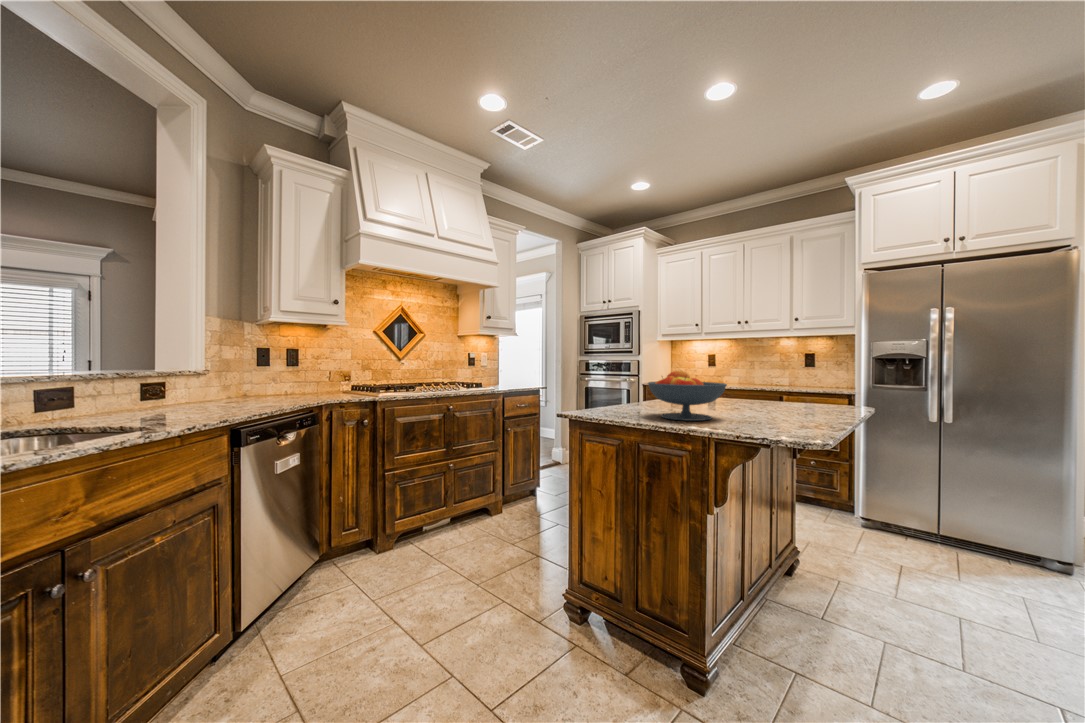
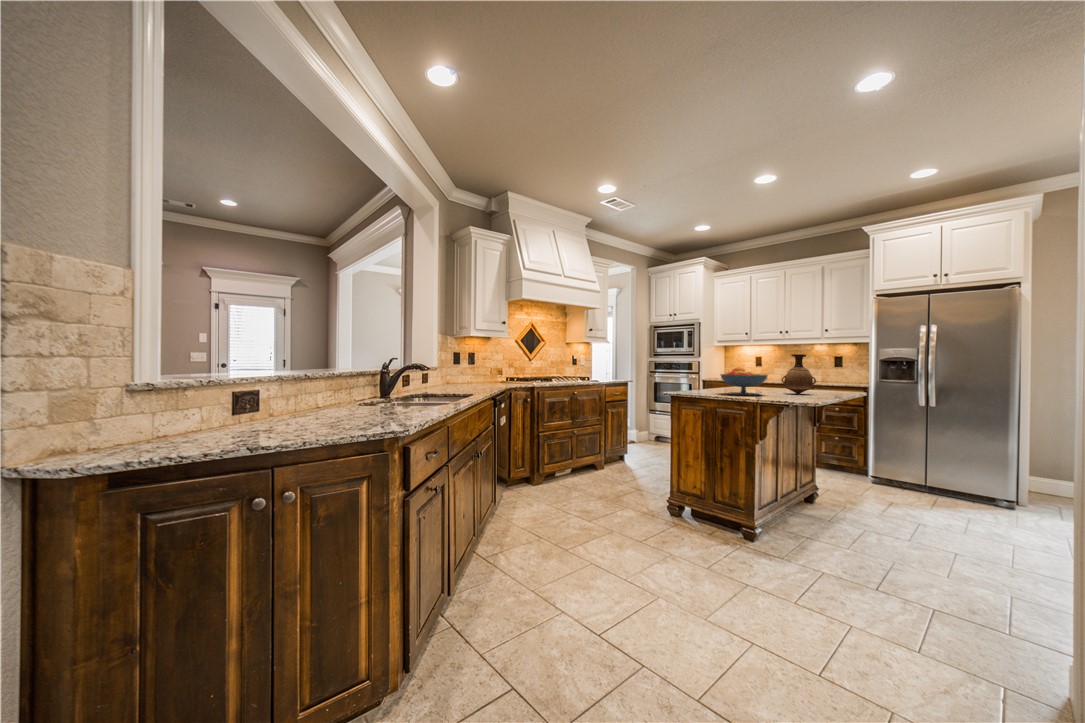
vase: none [748,348,805,415] -> present [782,354,816,394]

